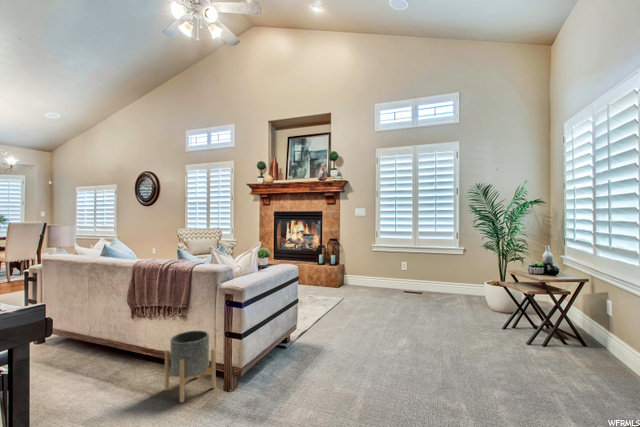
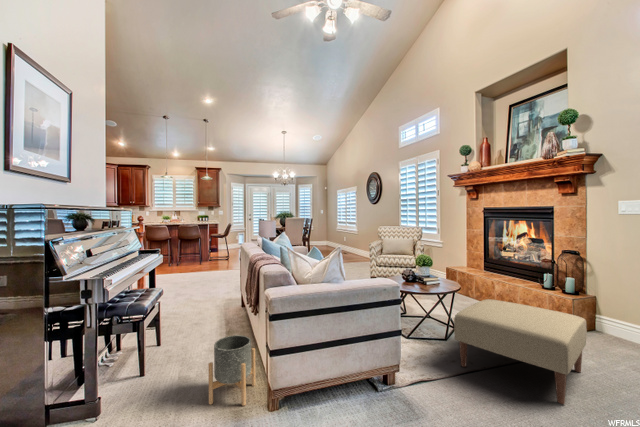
ottoman: none [309,271,369,316] -> present [454,299,587,404]

